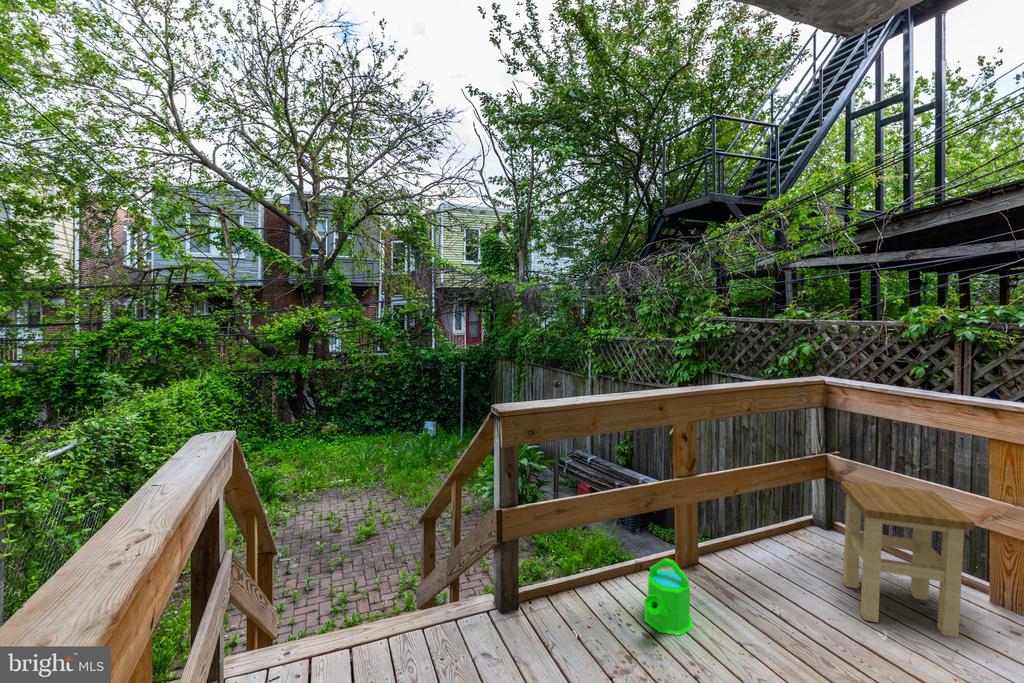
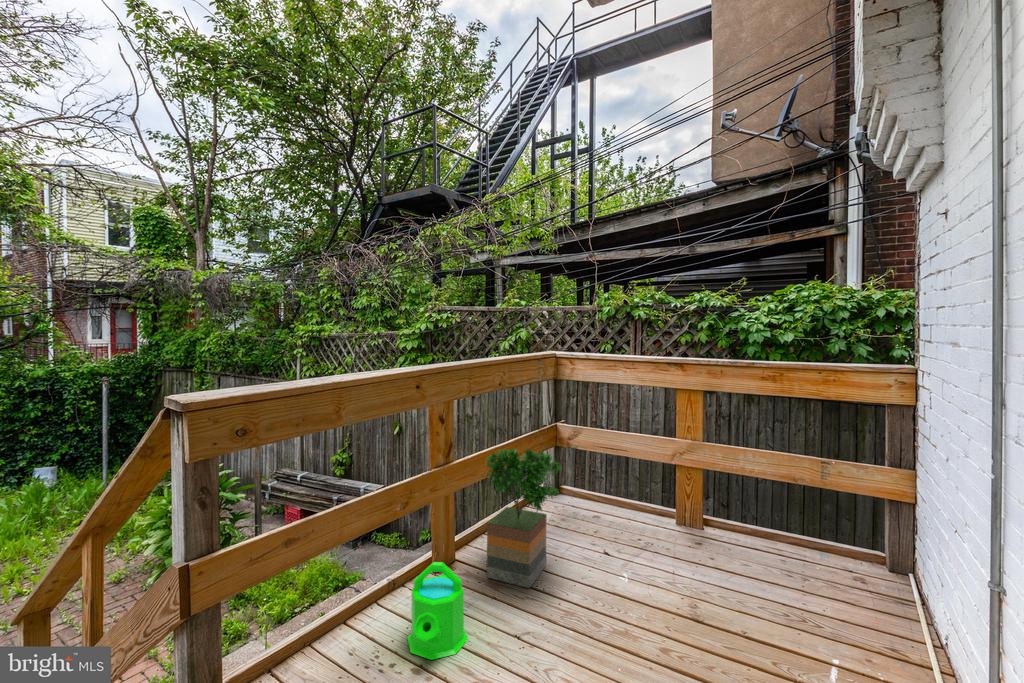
potted tree: none [722,474,807,608] -> present [486,448,561,588]
stool: present [841,481,975,638] -> none [582,437,687,570]

